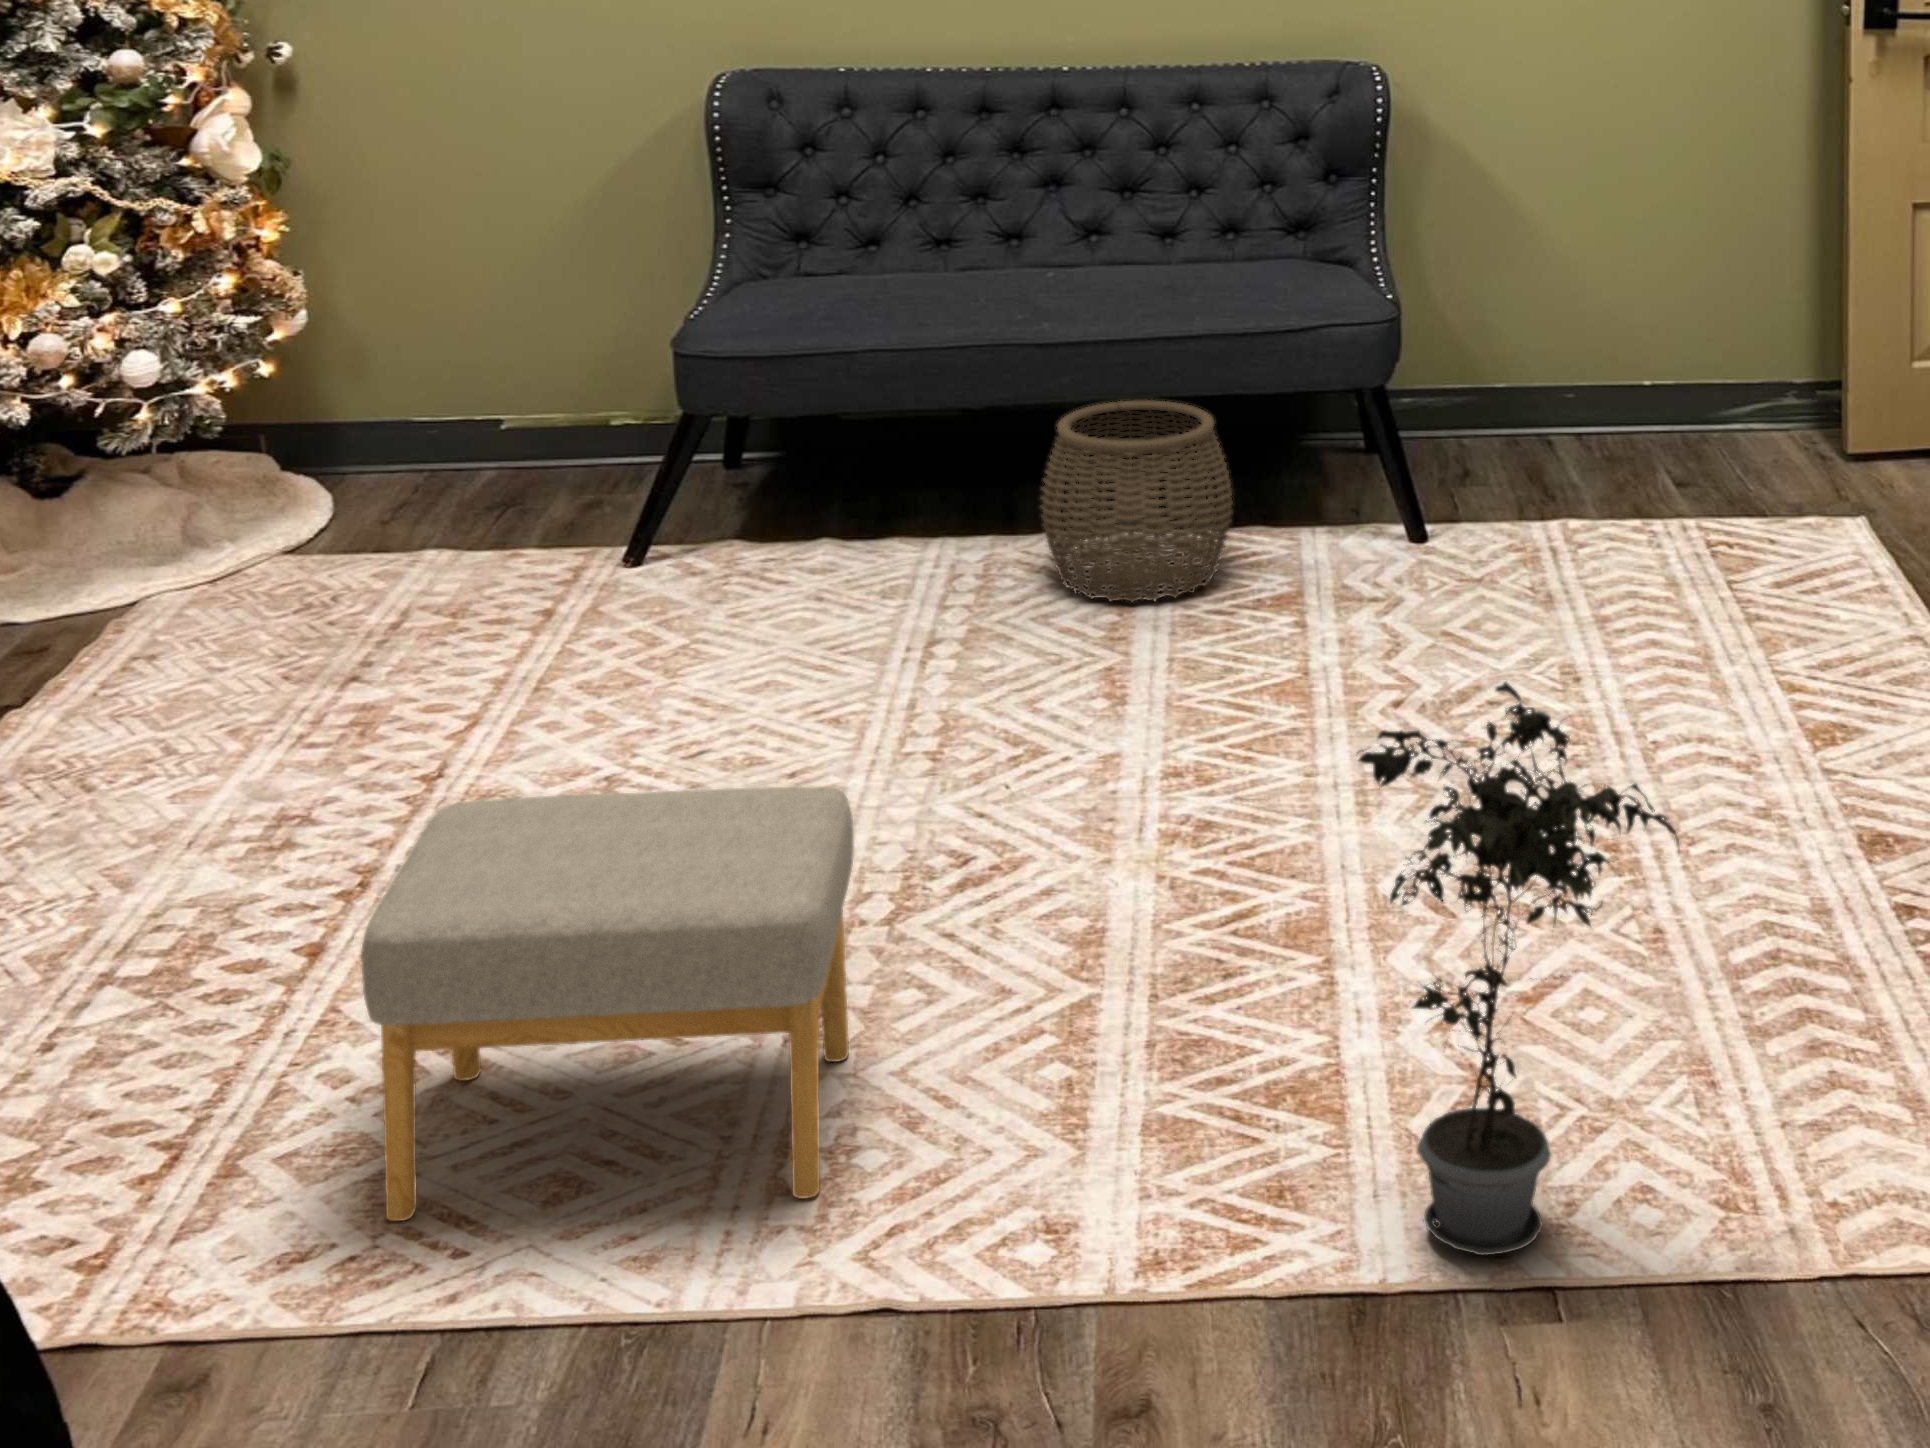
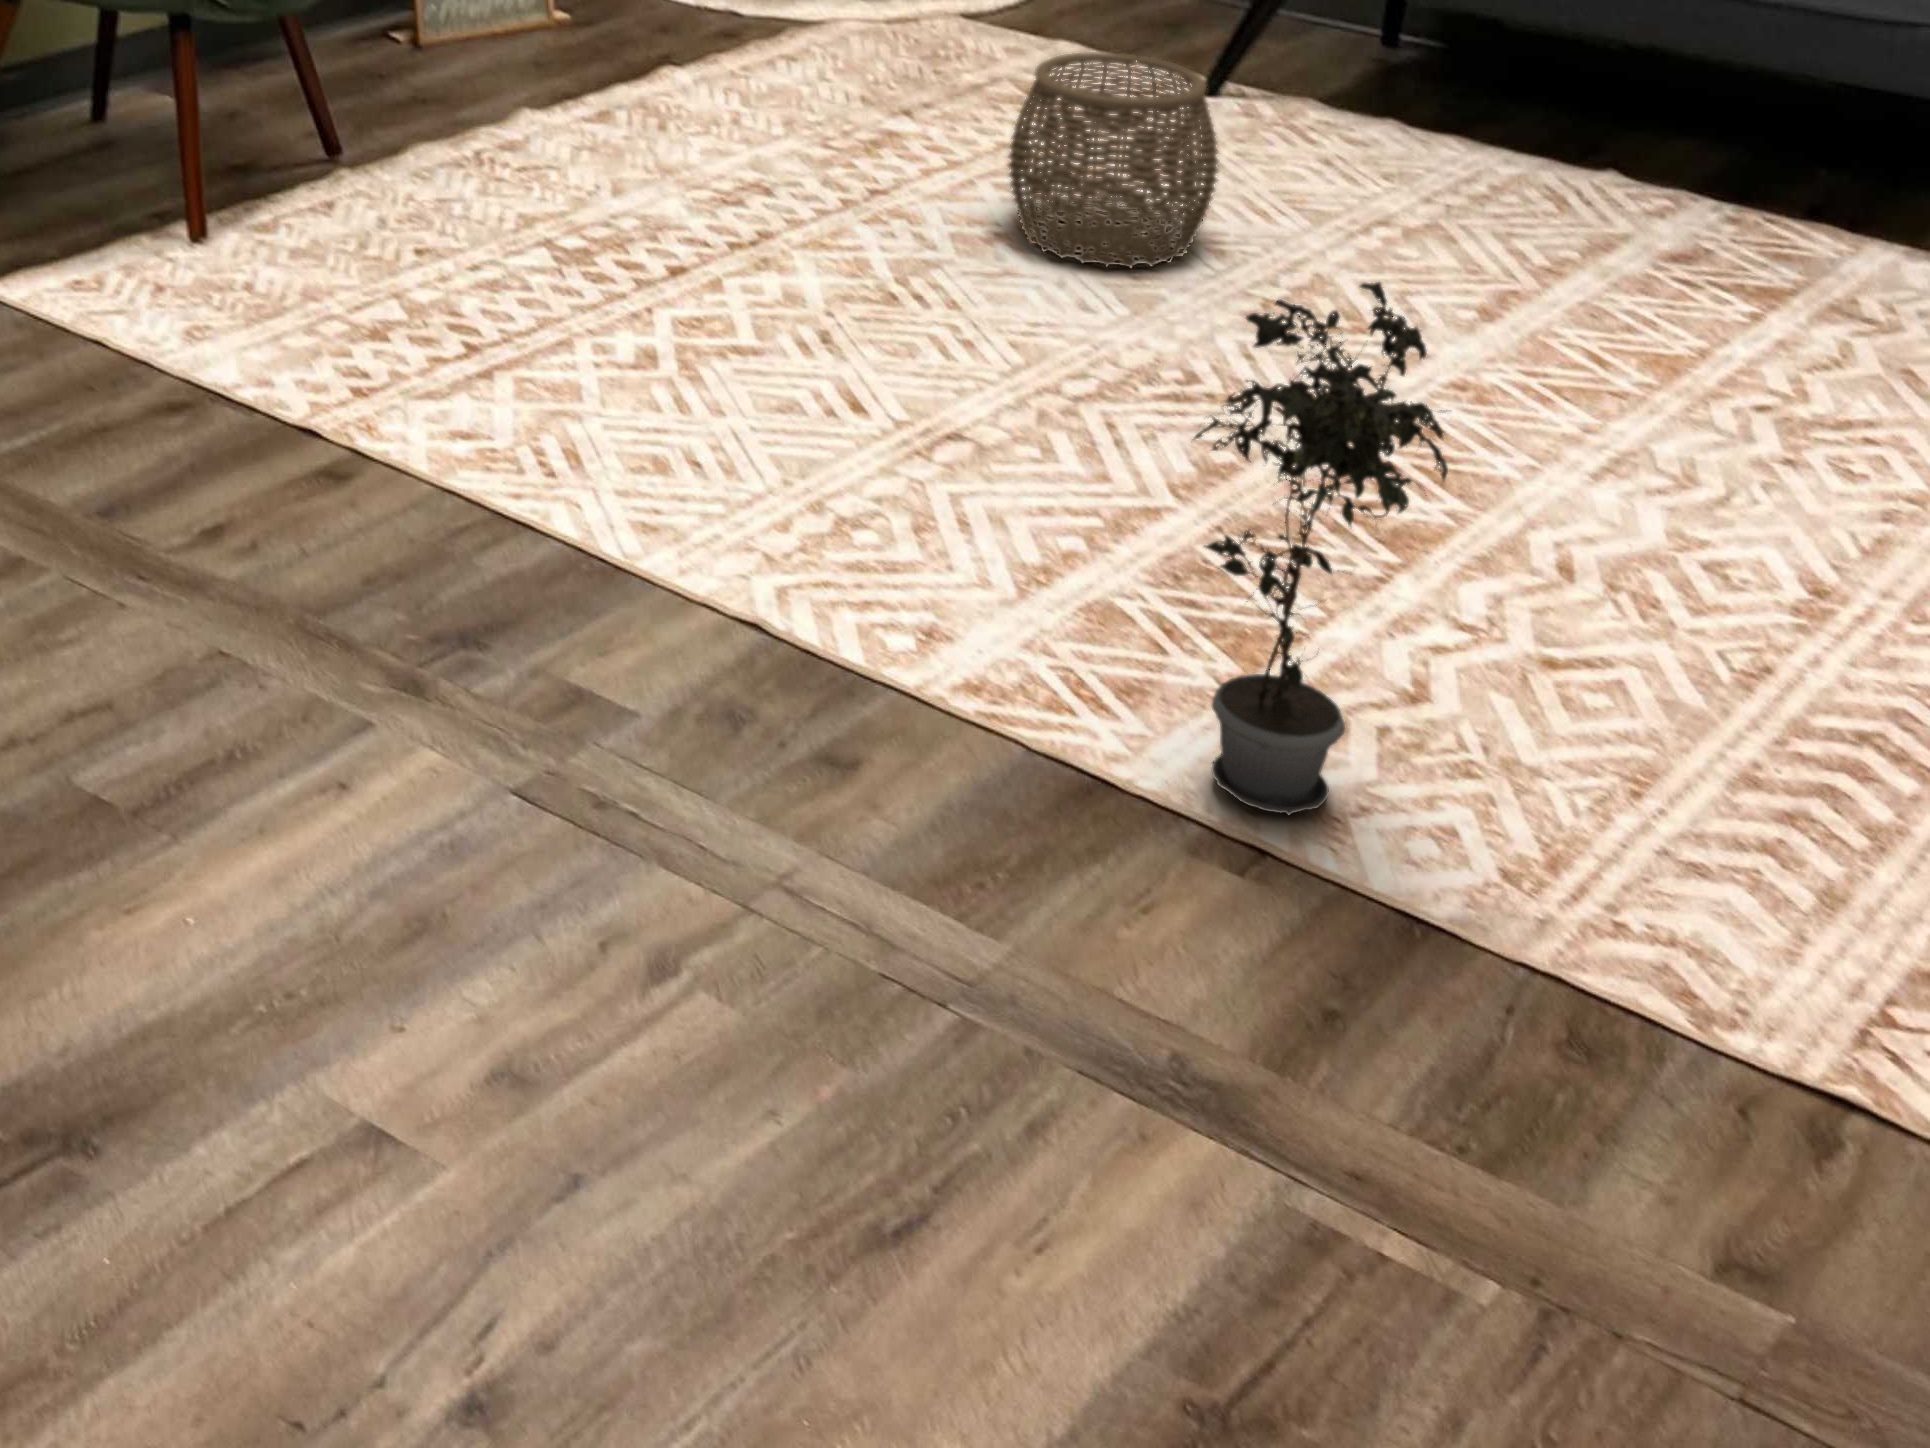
woven basket: present [1041,401,1232,602] -> present [1008,52,1219,268]
footstool: present [361,787,854,1221] -> none [539,164,962,542]

